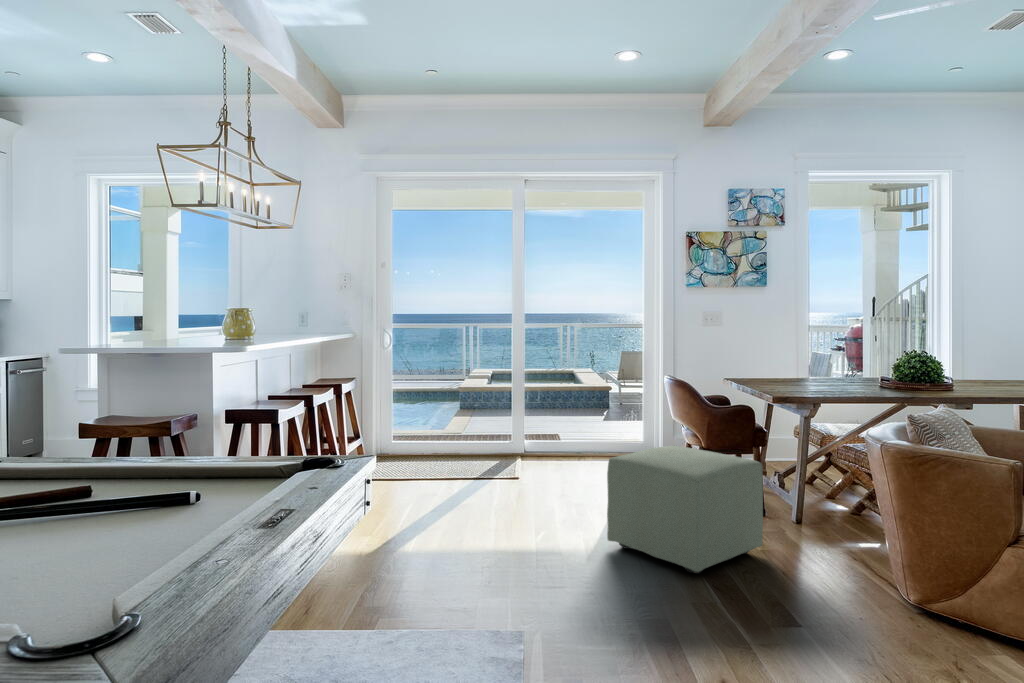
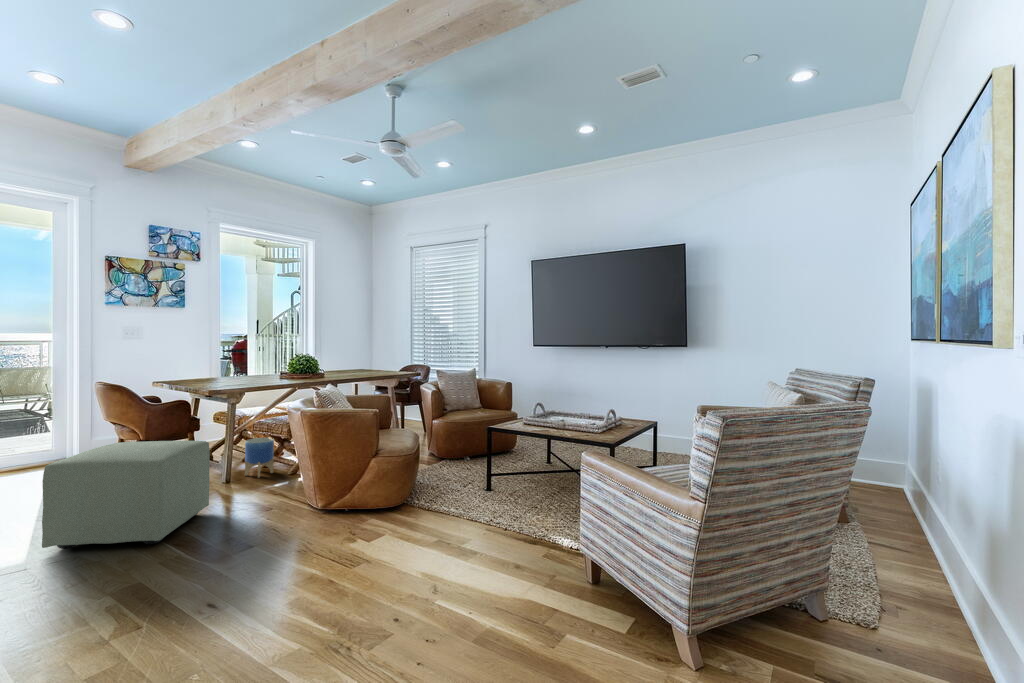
planter: none [823,468,864,526] -> present [245,438,274,478]

